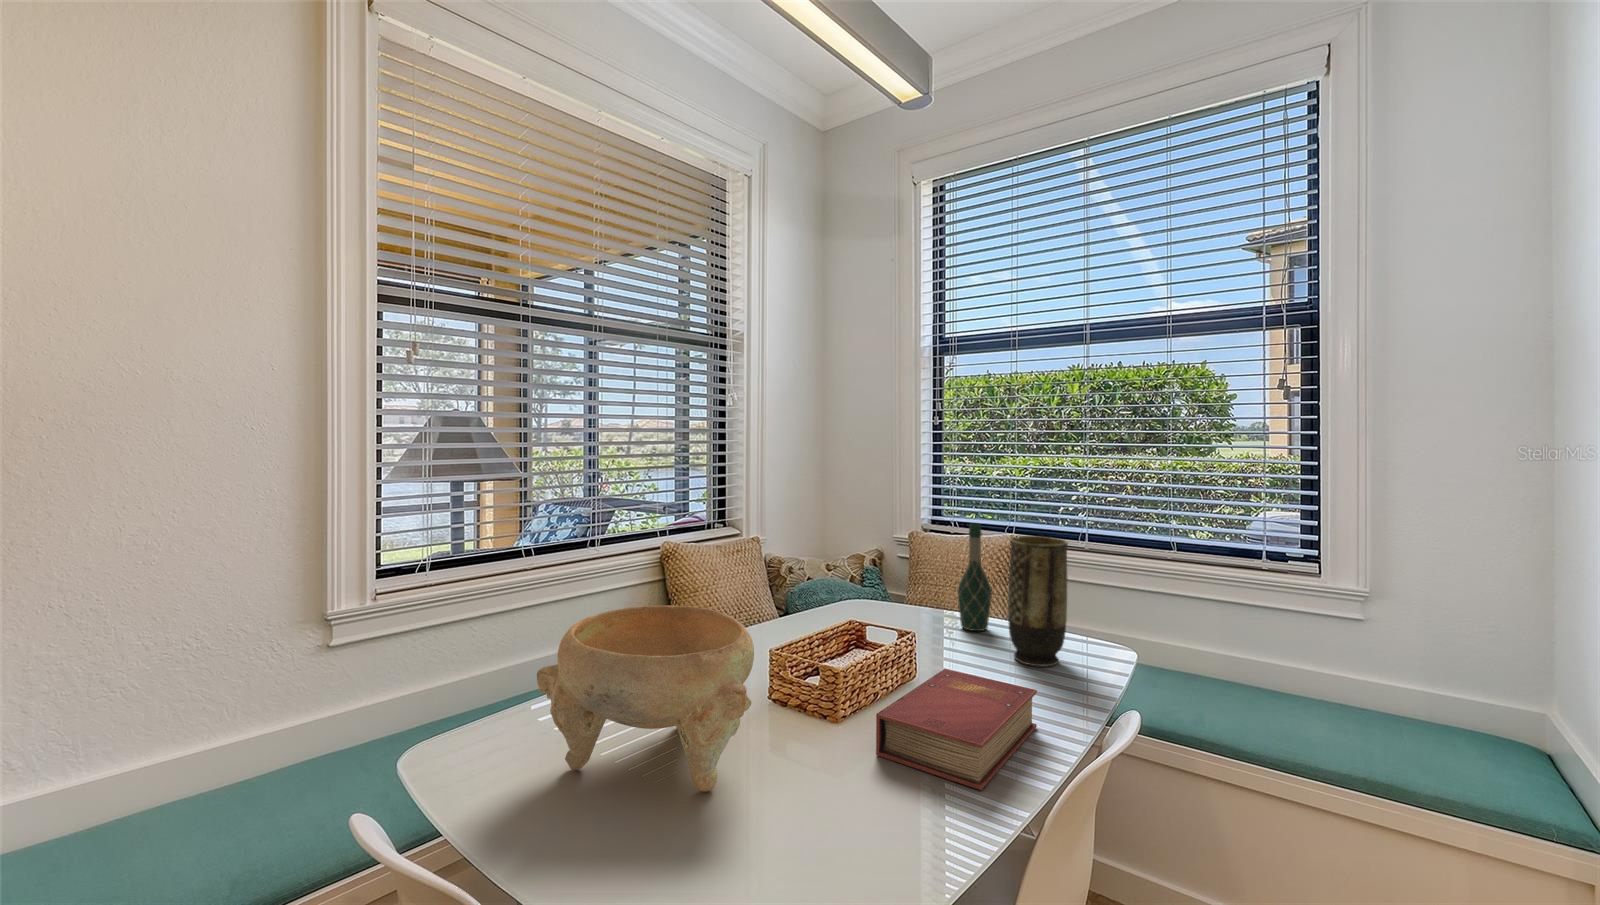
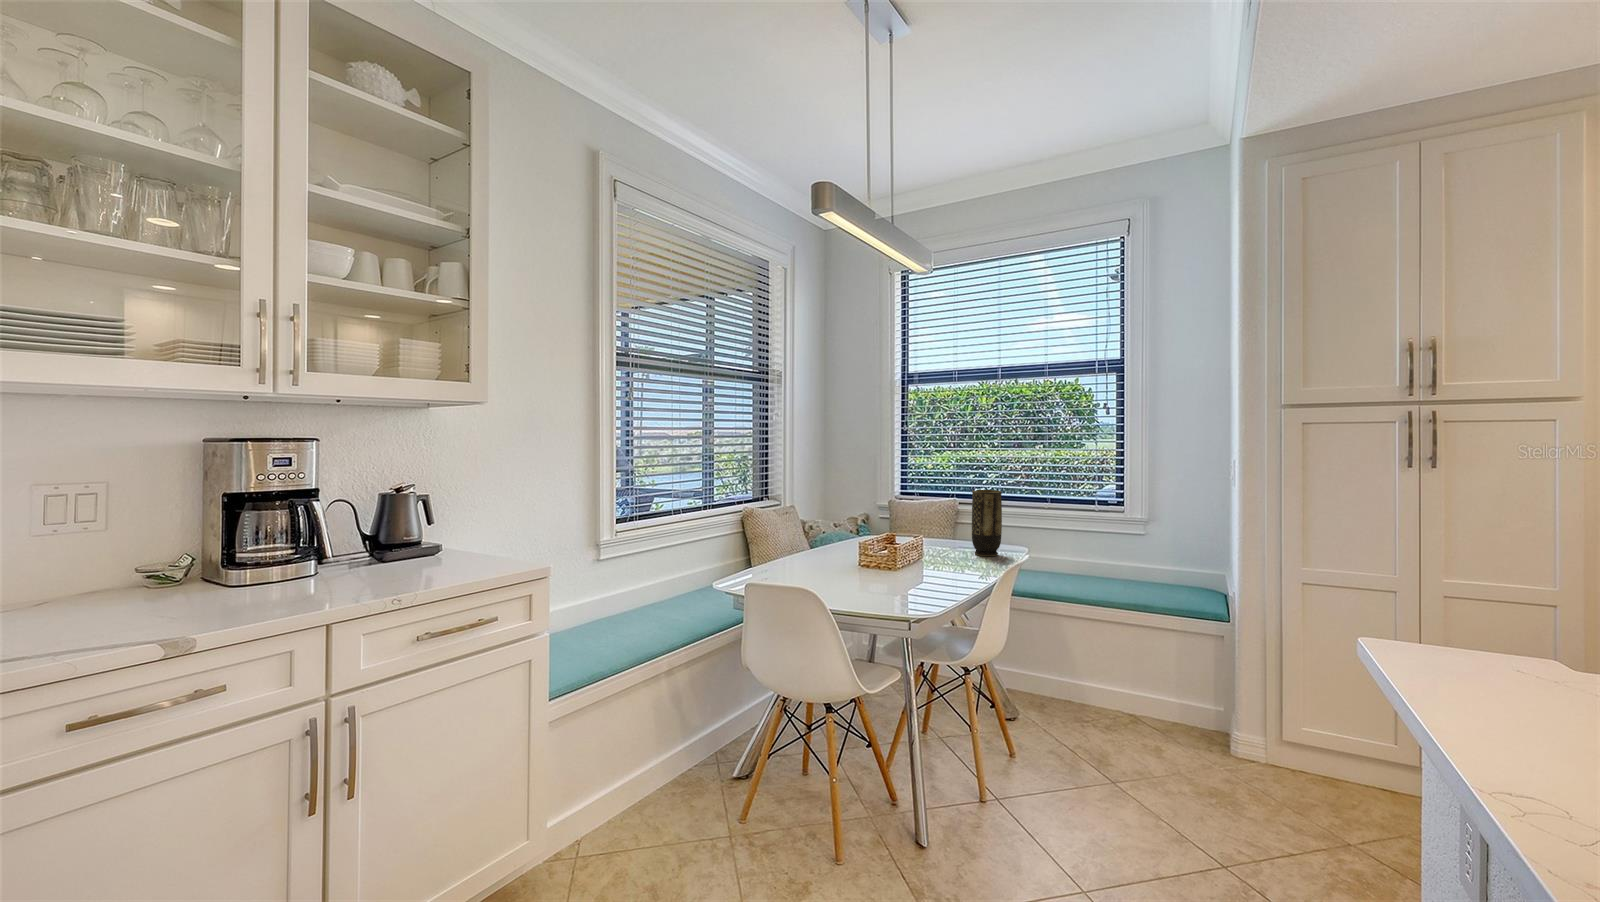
wine bottle: present [958,524,992,631] -> none [938,487,958,547]
decorative bowl: present [537,605,754,791] -> none [790,520,889,589]
book: present [876,669,1037,790] -> none [931,551,996,585]

